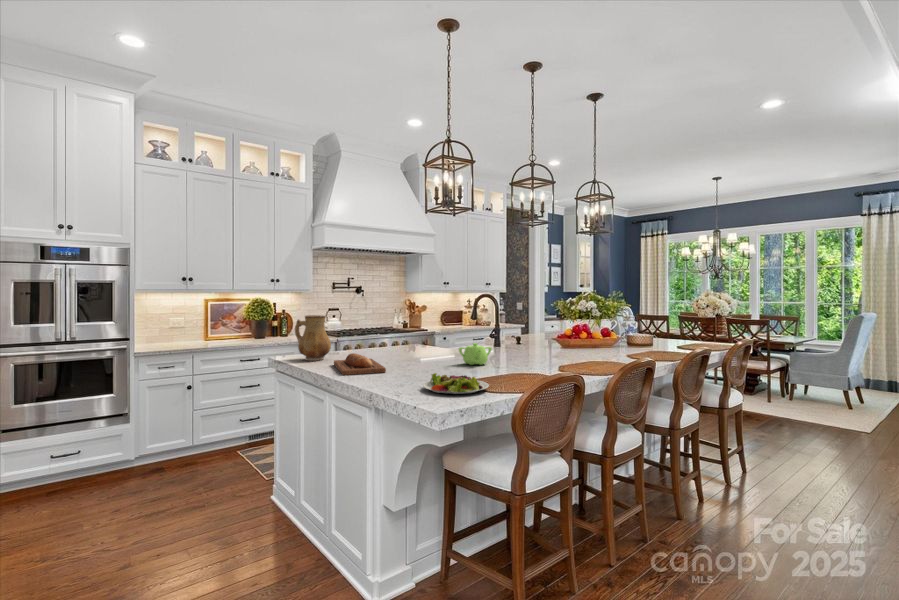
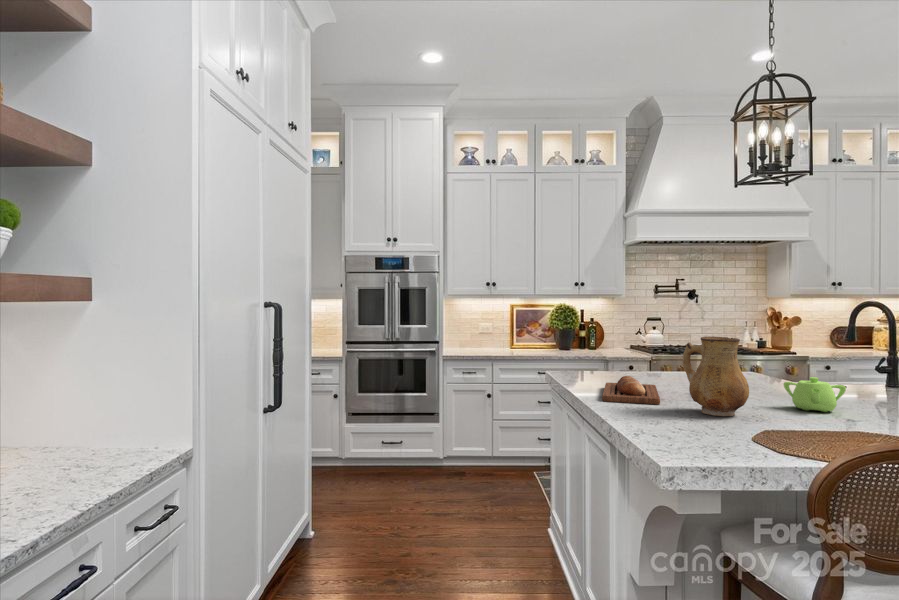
ceramic pitcher: present [295,315,331,361] -> present [683,336,749,416]
salad plate: present [423,373,489,394] -> none [683,413,790,448]

